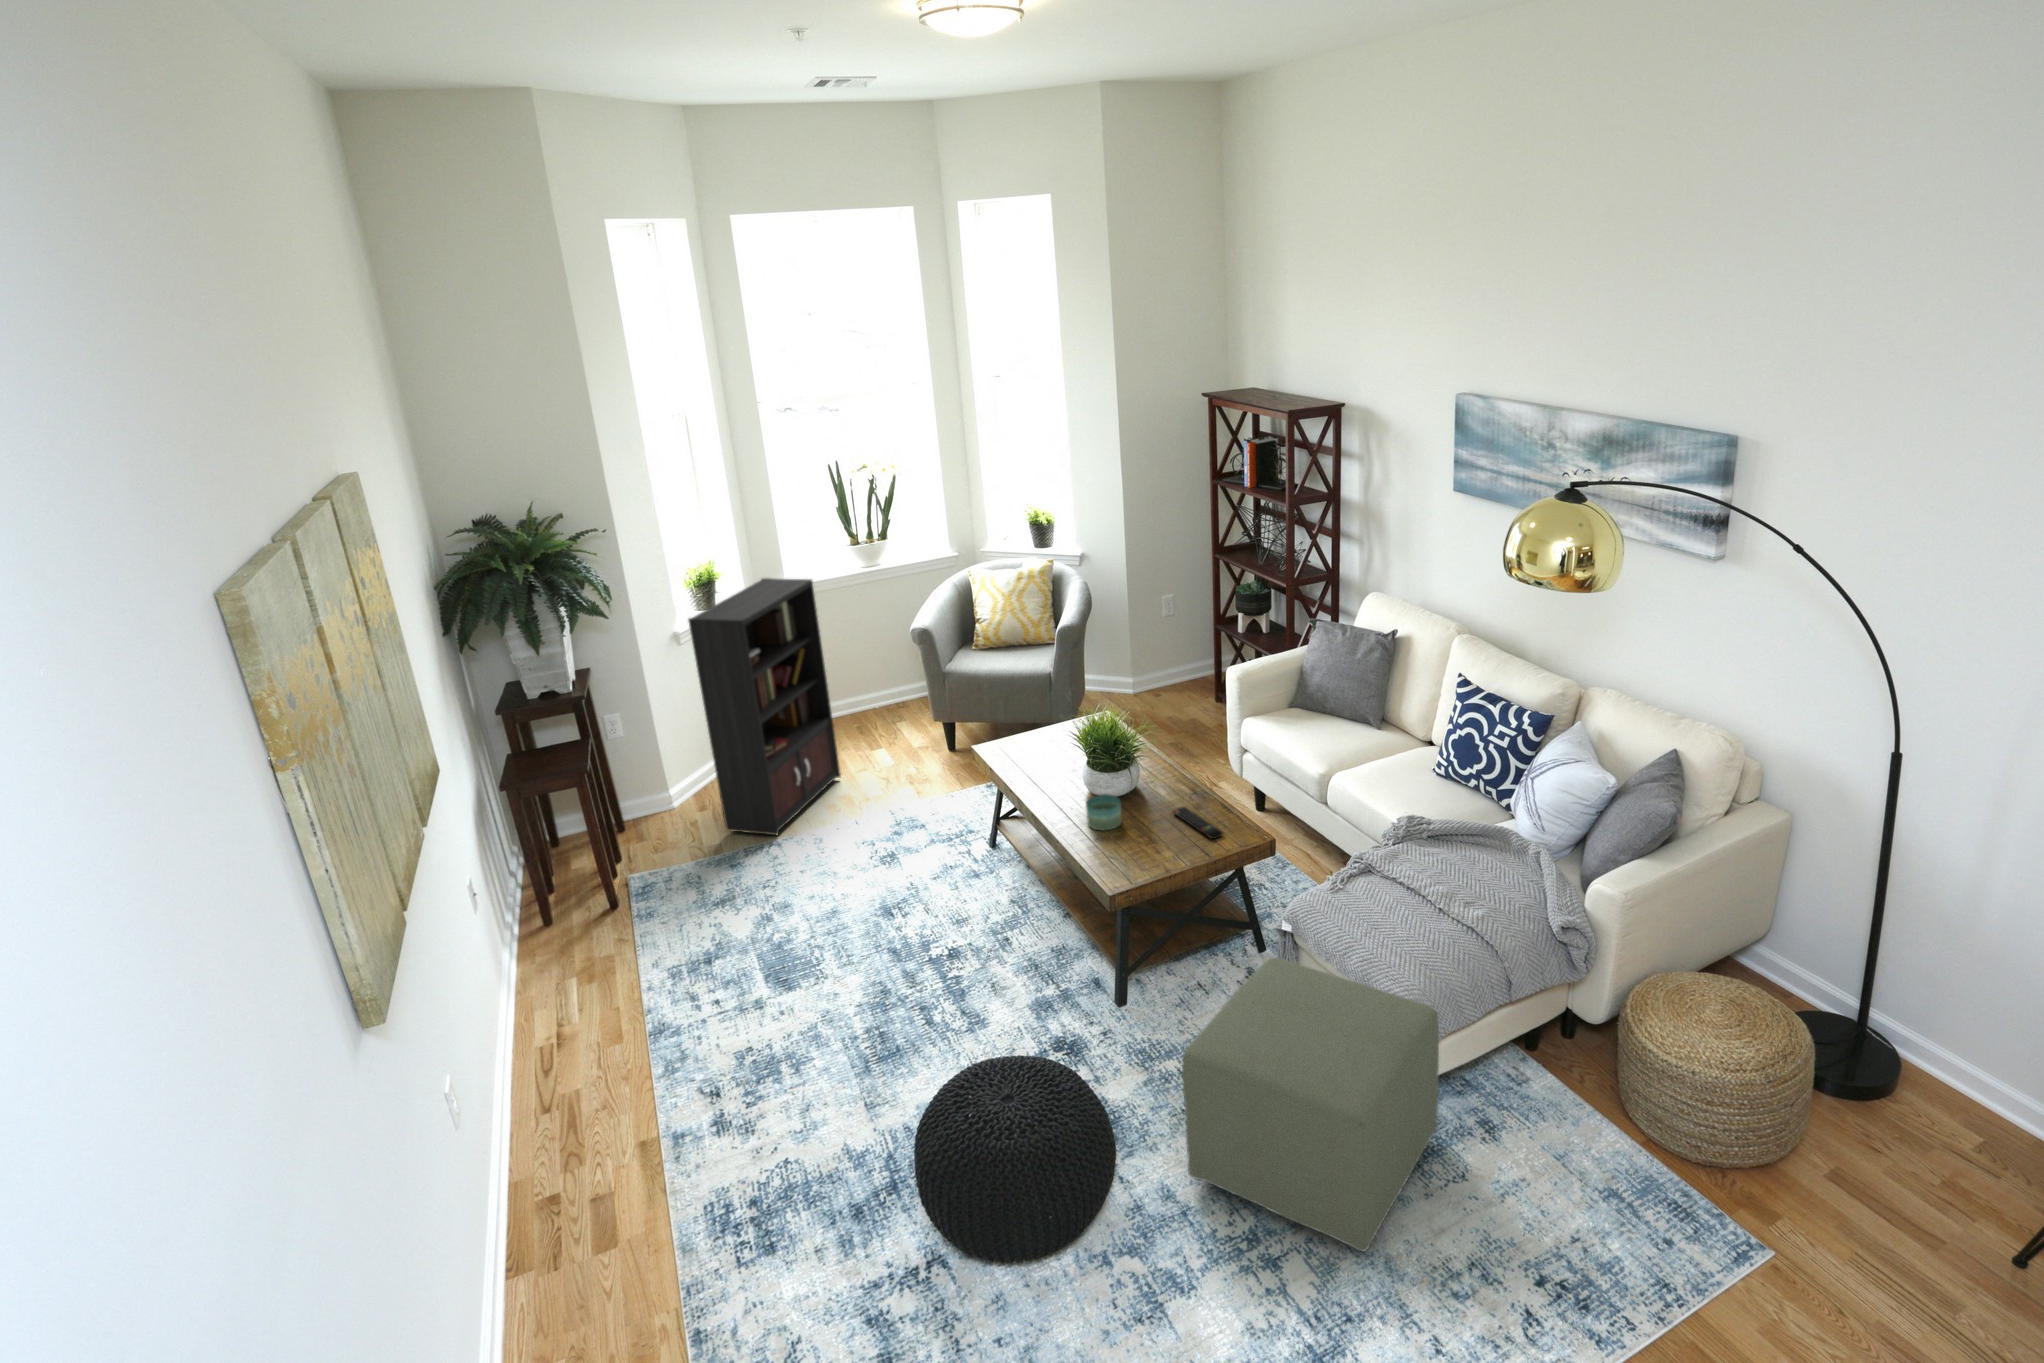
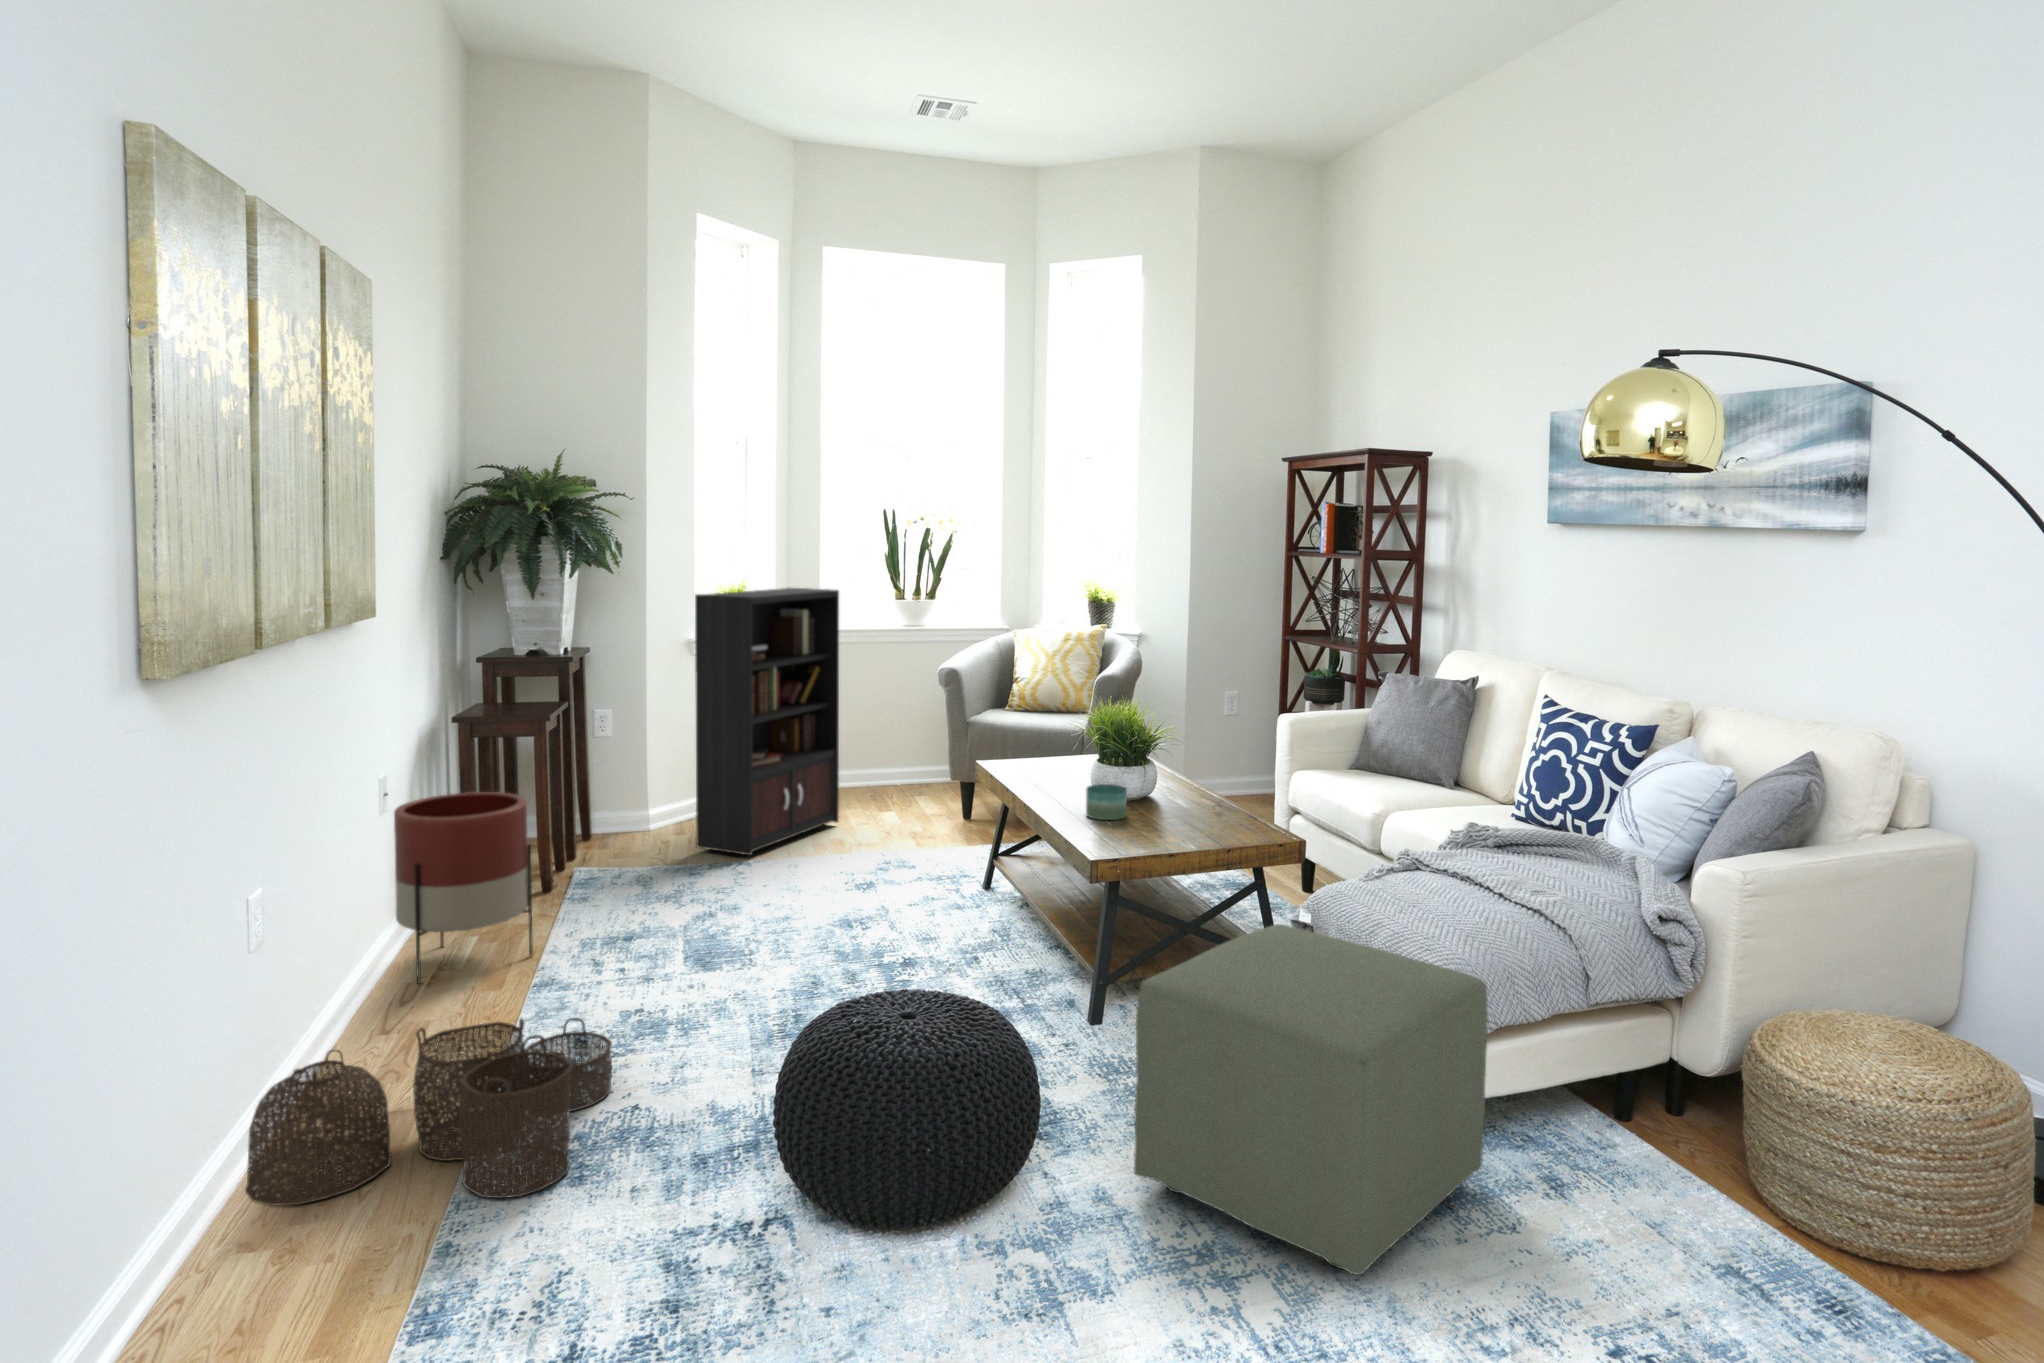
remote control: present [1173,807,1223,839] -> none [1188,809,1244,834]
planter: none [496,865,634,1043] -> present [394,792,533,984]
woven basket: none [509,1090,761,1310] -> present [245,1018,612,1206]

